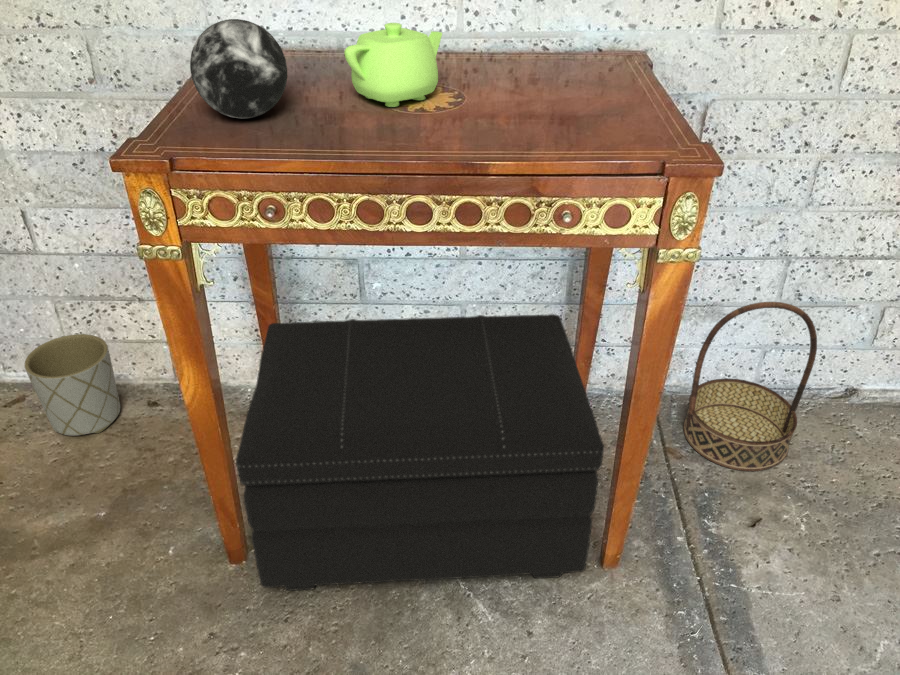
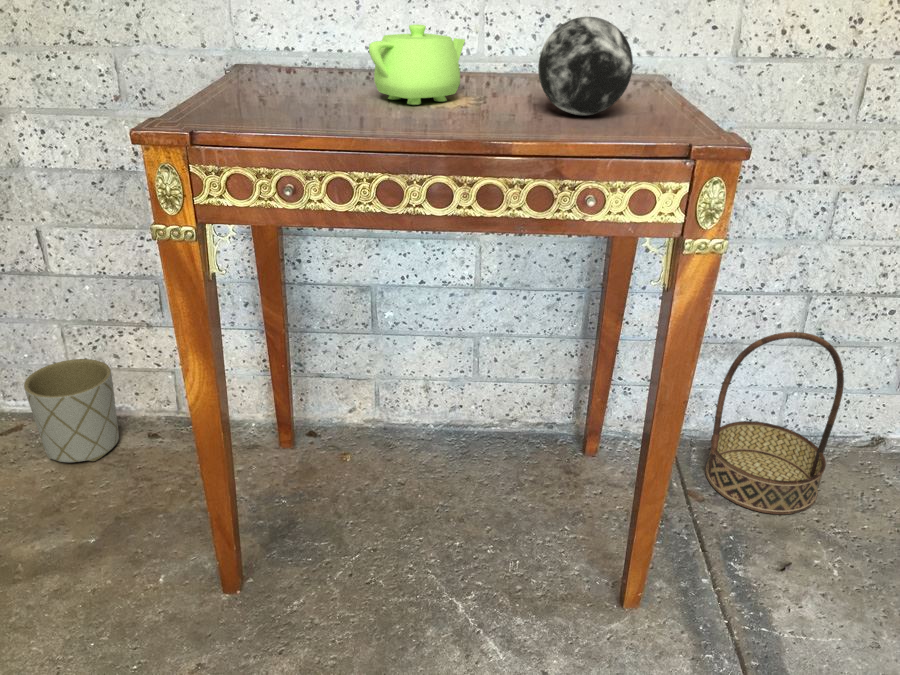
decorative orb: present [190,19,287,118] -> present [538,17,633,115]
footstool: present [236,314,604,591] -> none [237,338,627,620]

